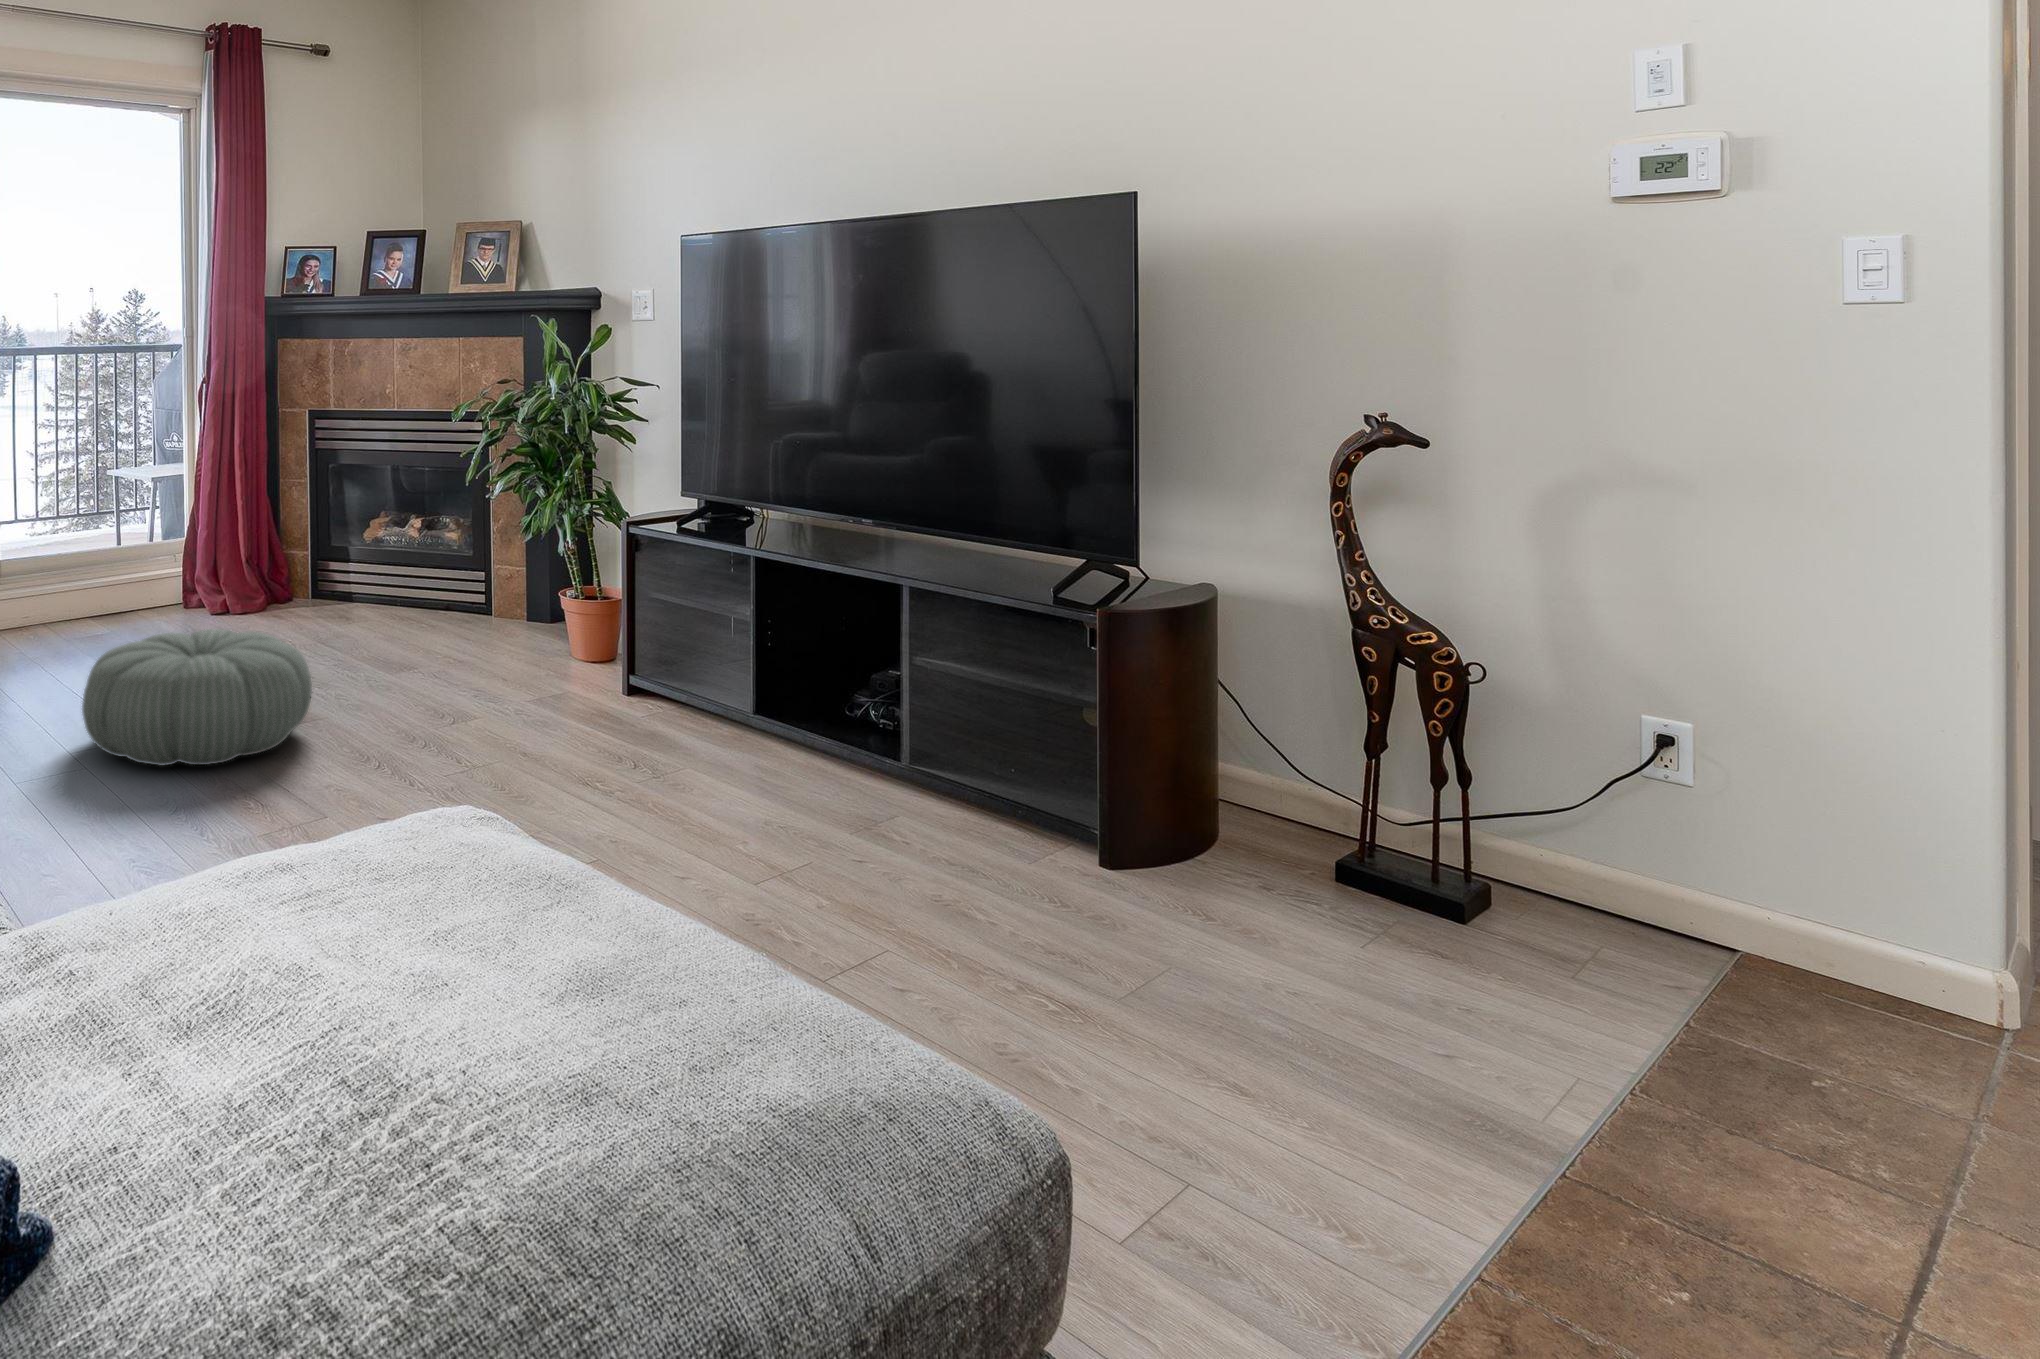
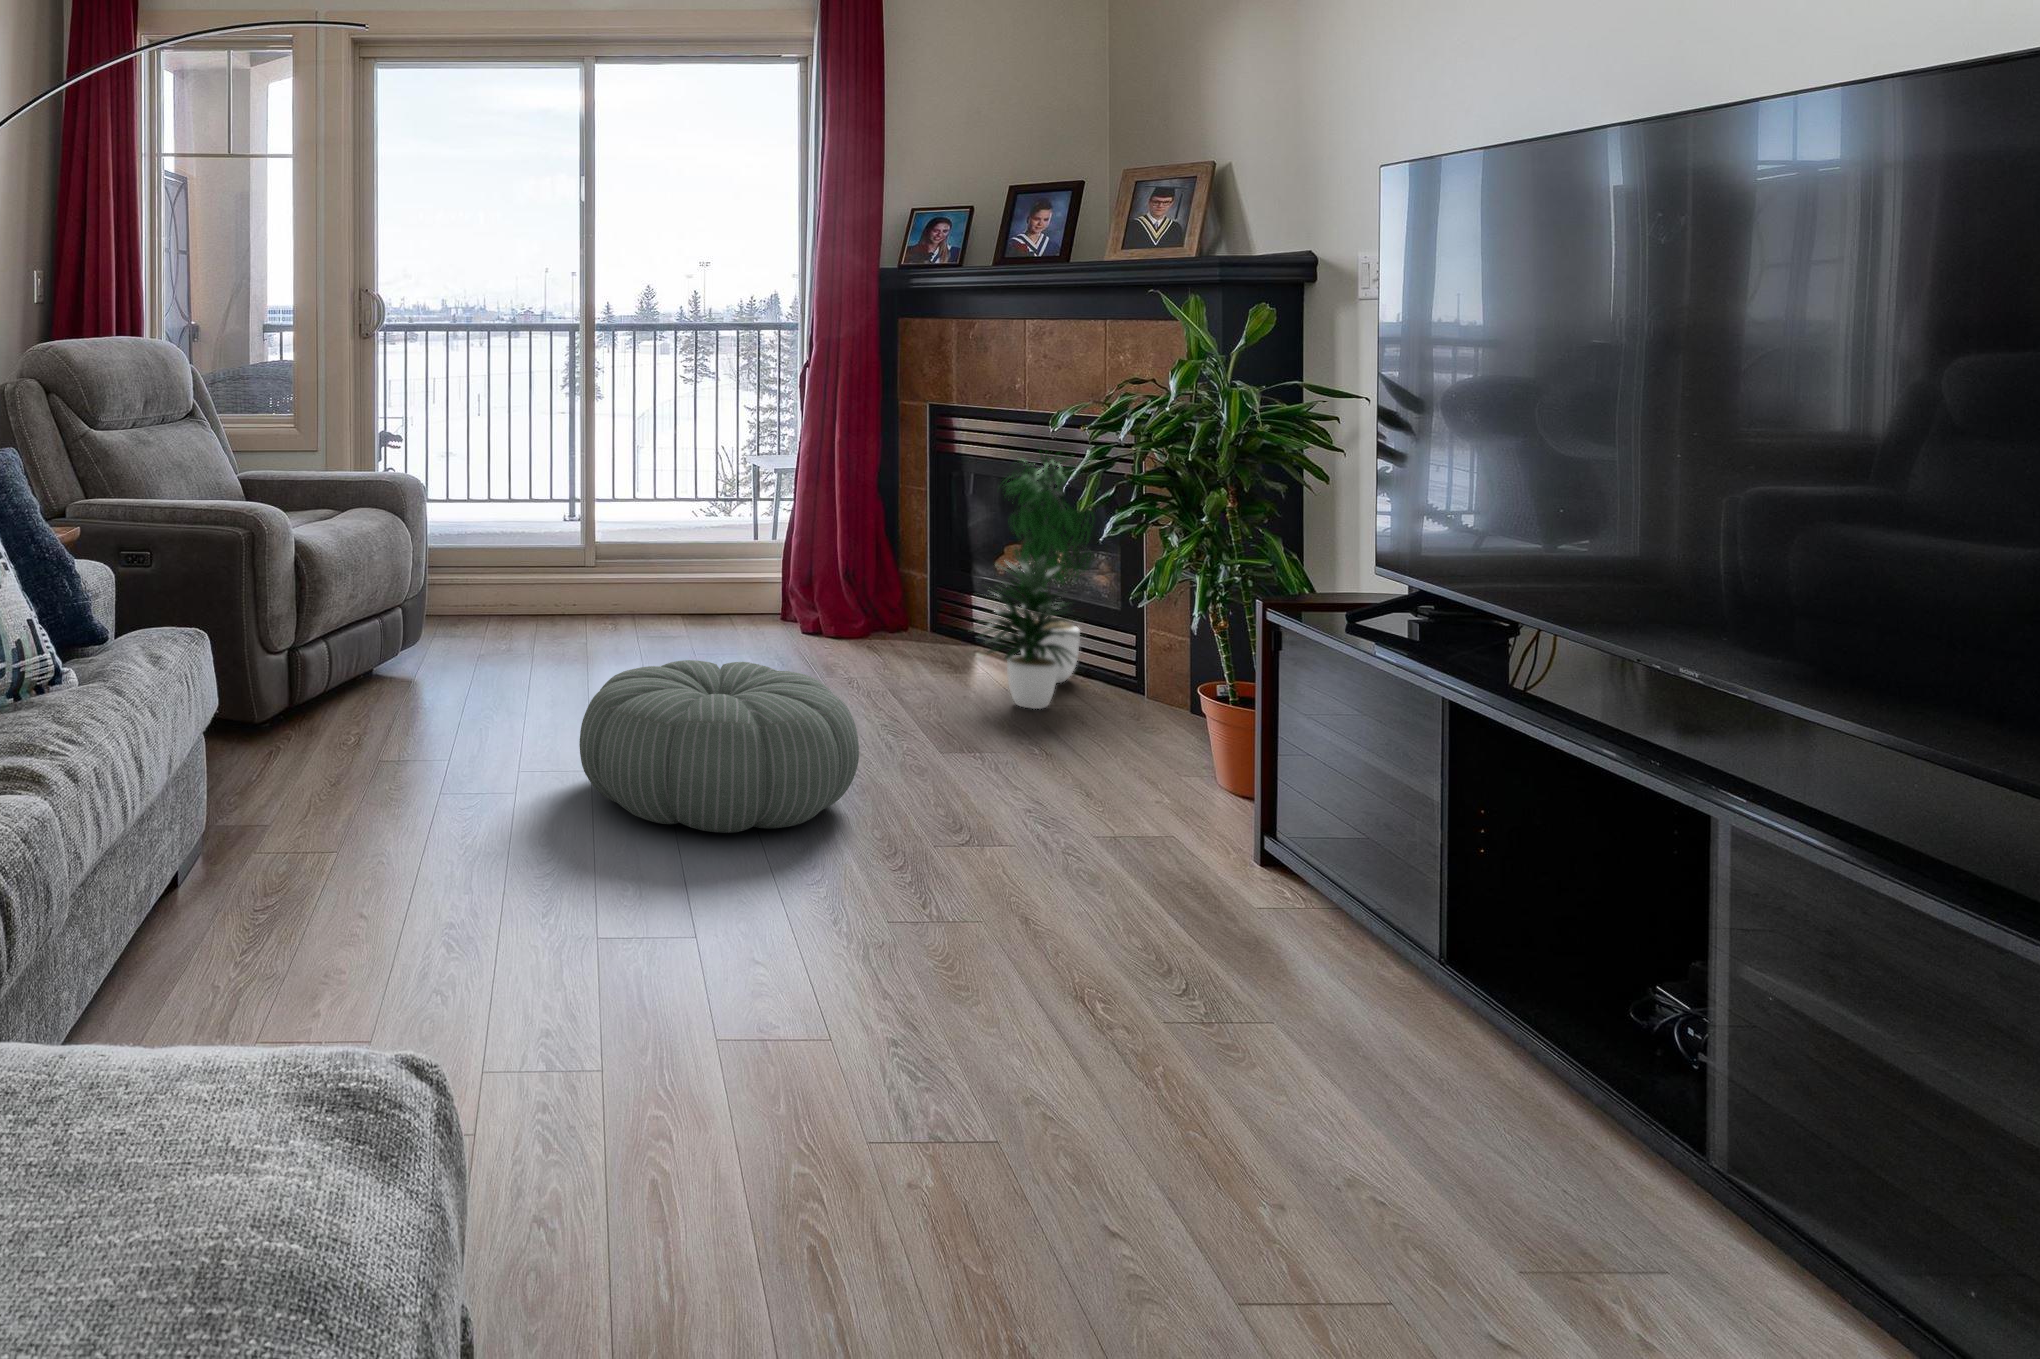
potted plant: none [365,433,460,641] -> present [973,451,1094,709]

